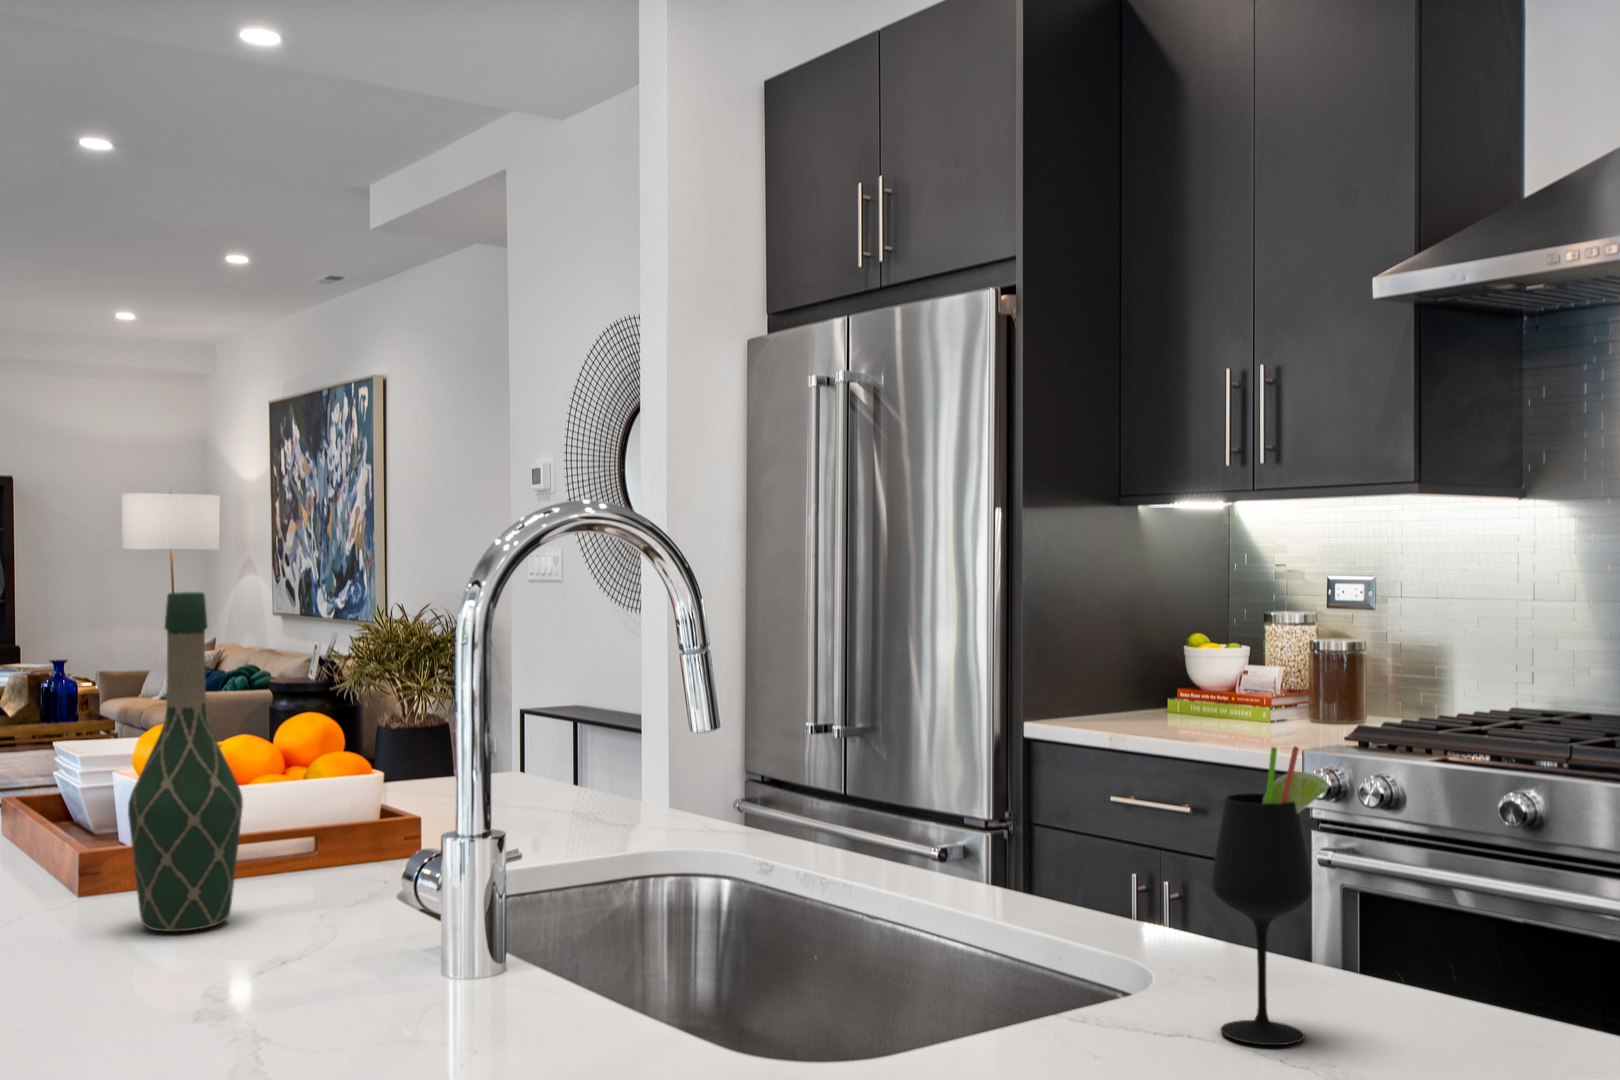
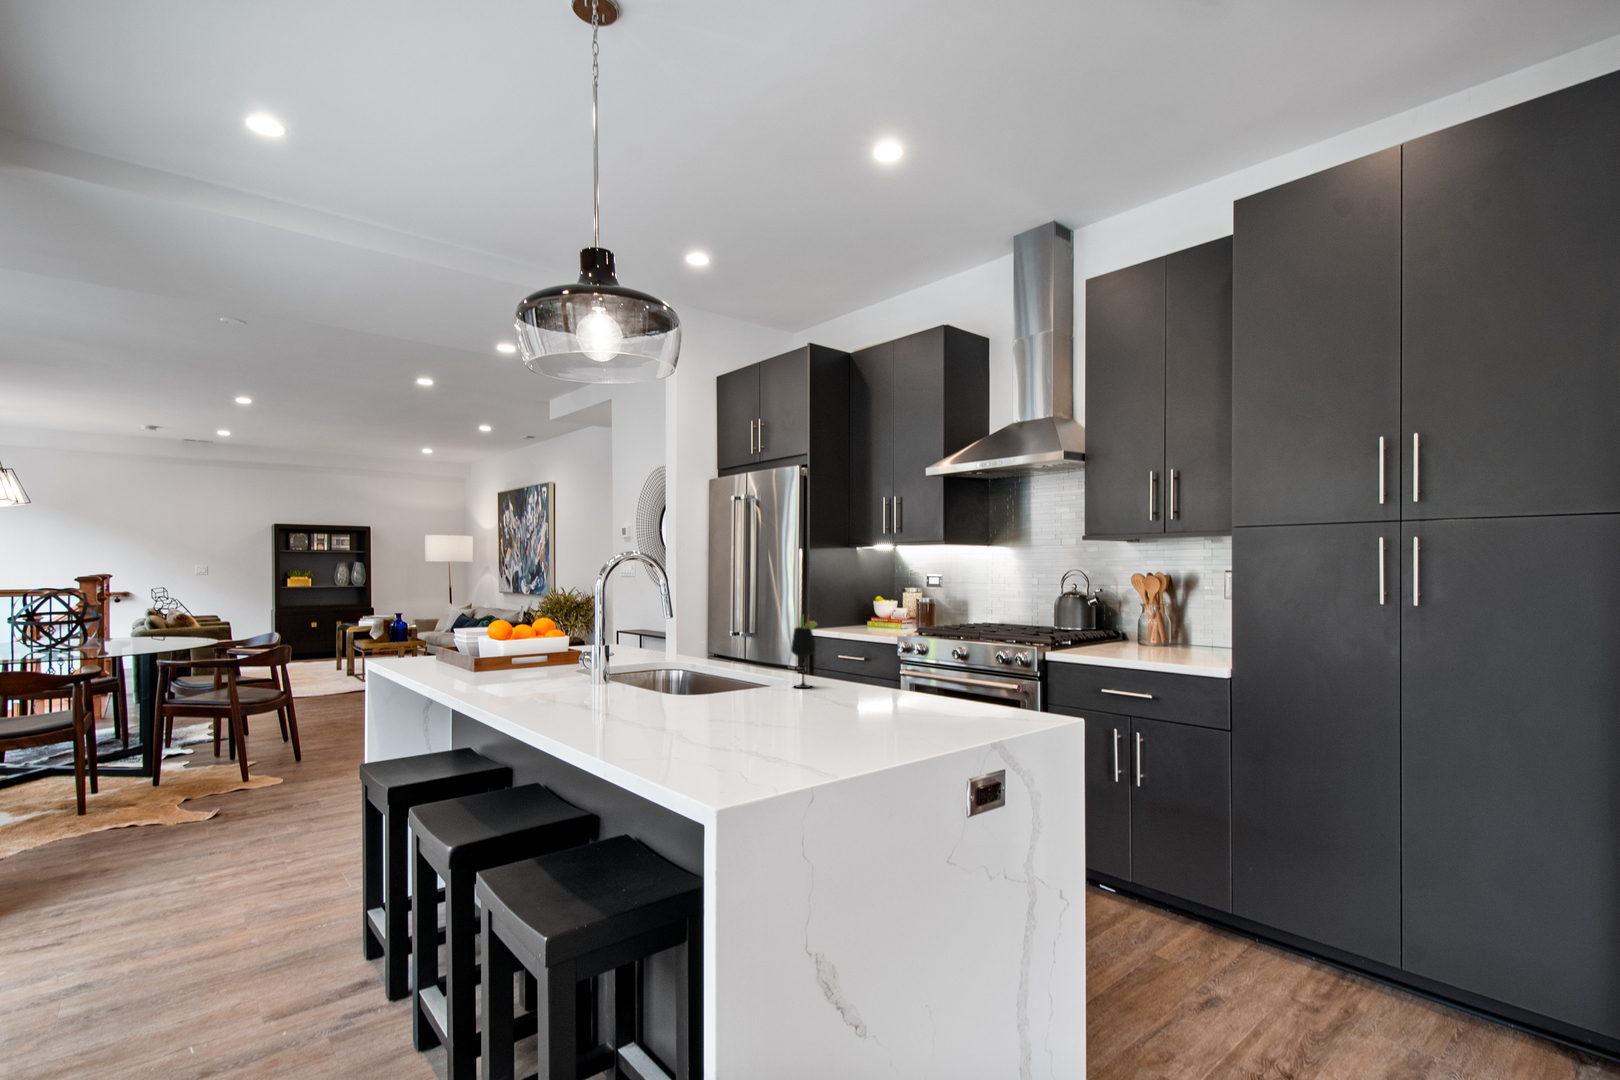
wine bottle: present [128,592,243,931] -> none [502,577,535,675]

